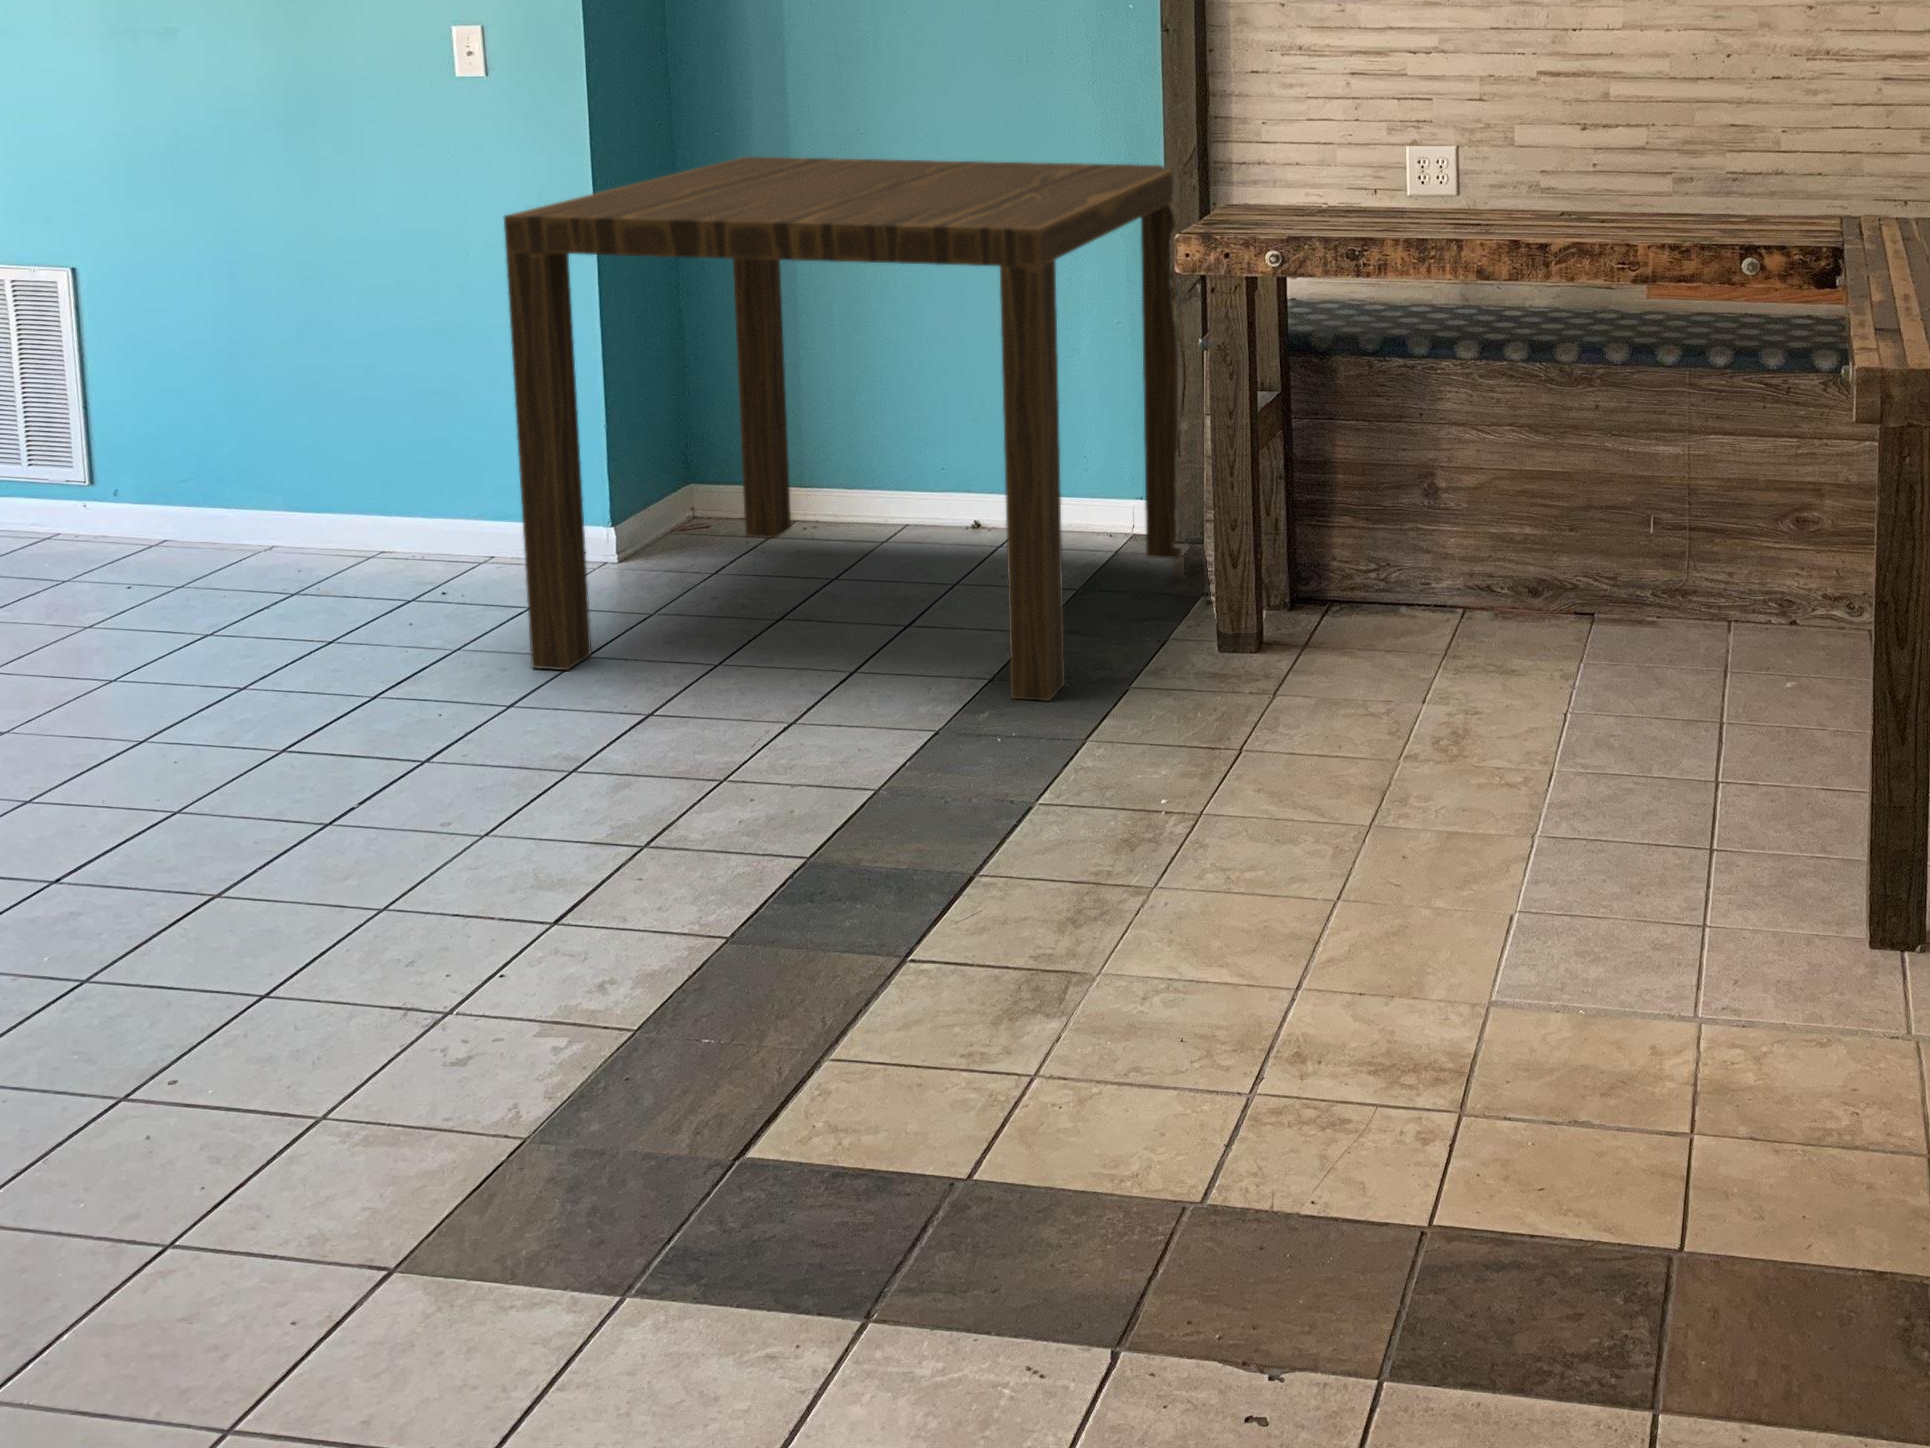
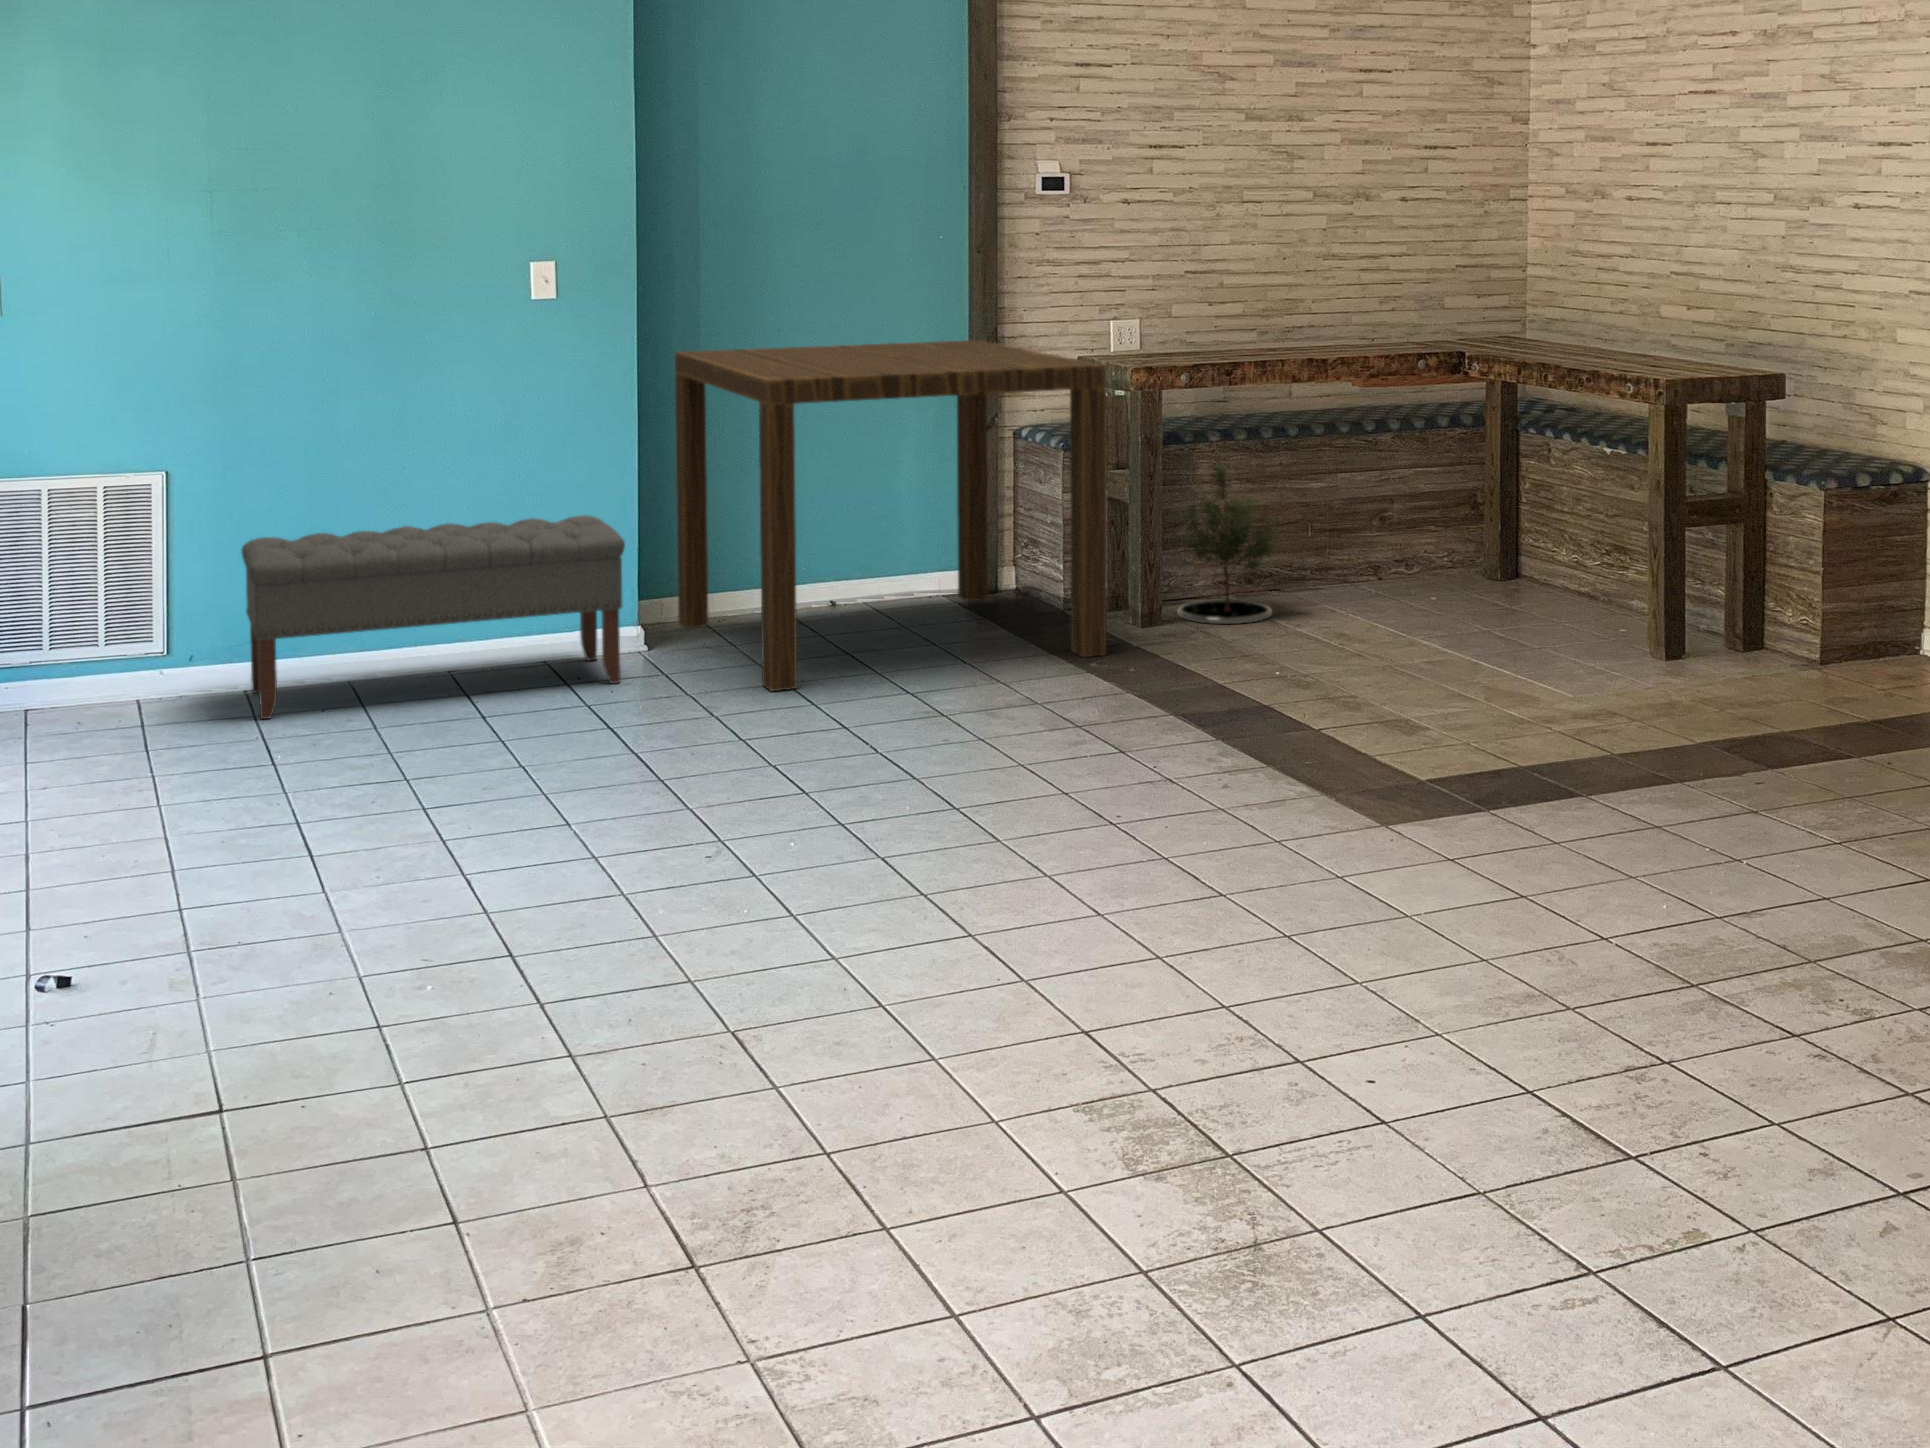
bench: none [19,360,540,612] -> present [241,515,625,719]
potted tree: none [1319,377,1493,681] -> present [1177,450,1279,624]

